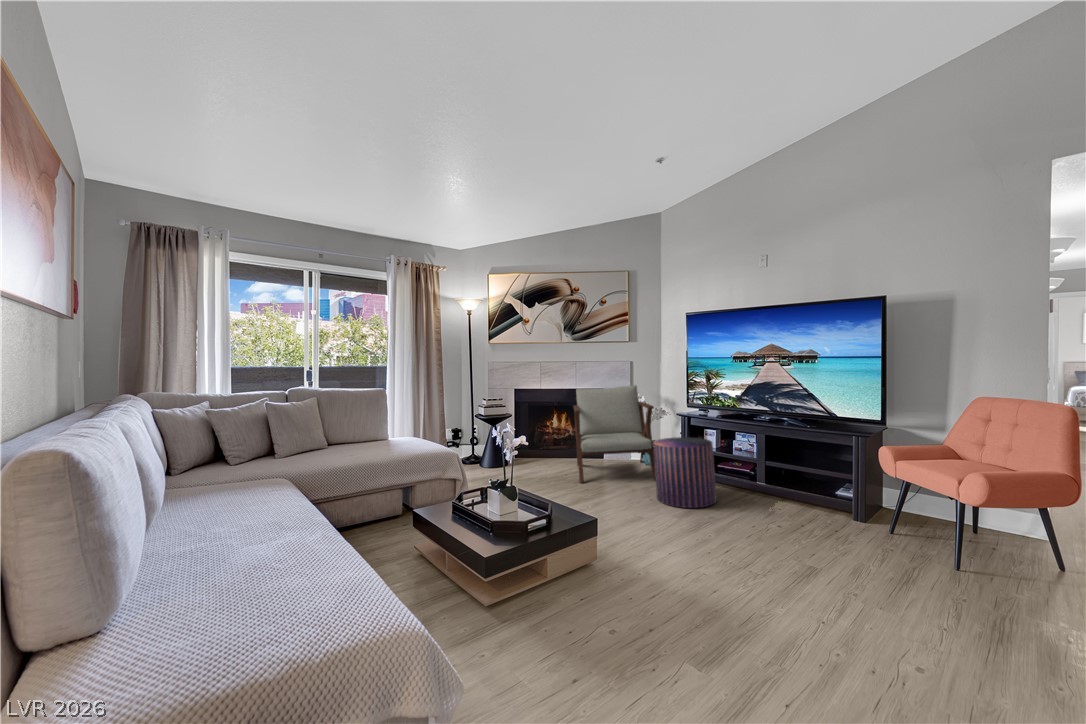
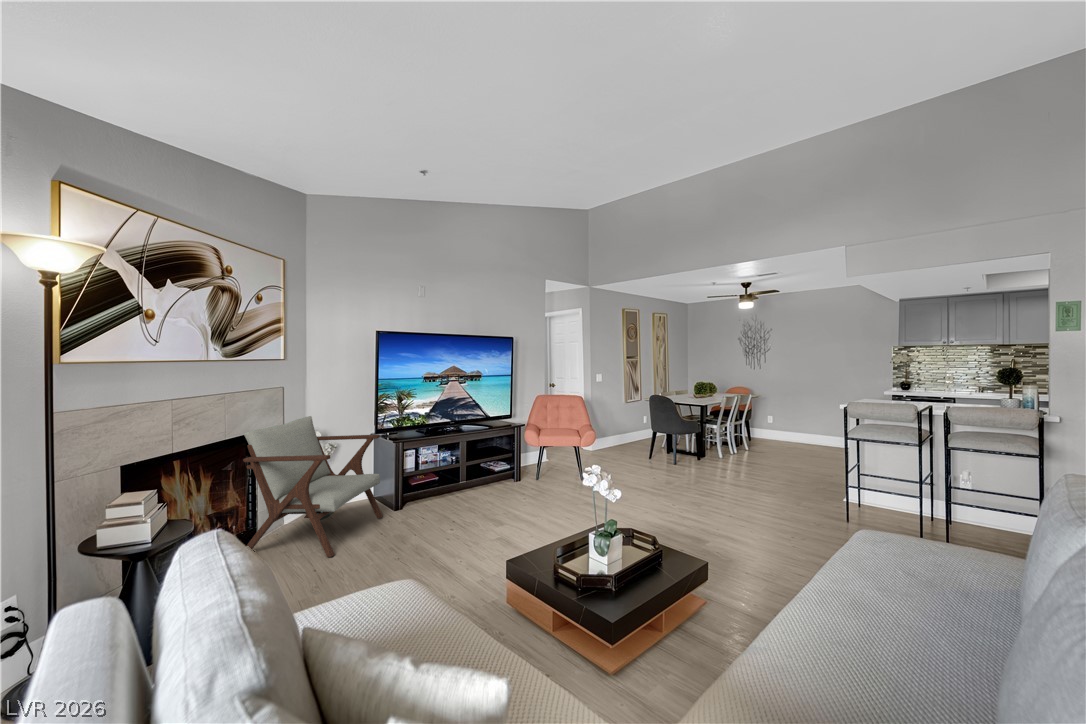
pouf: present [653,437,716,508] -> none [413,454,472,526]

